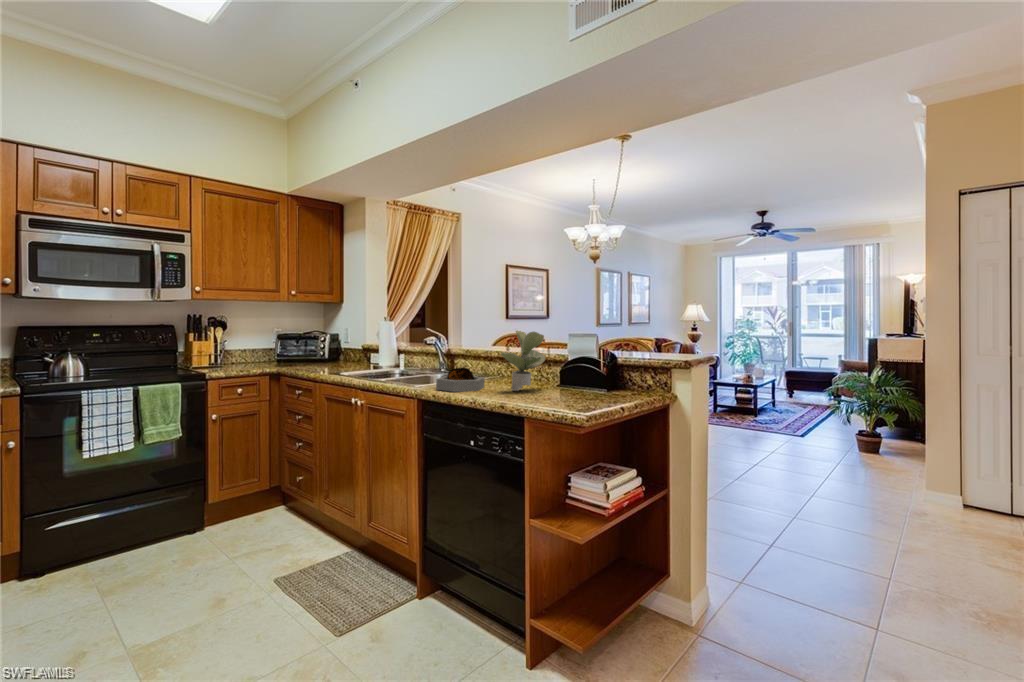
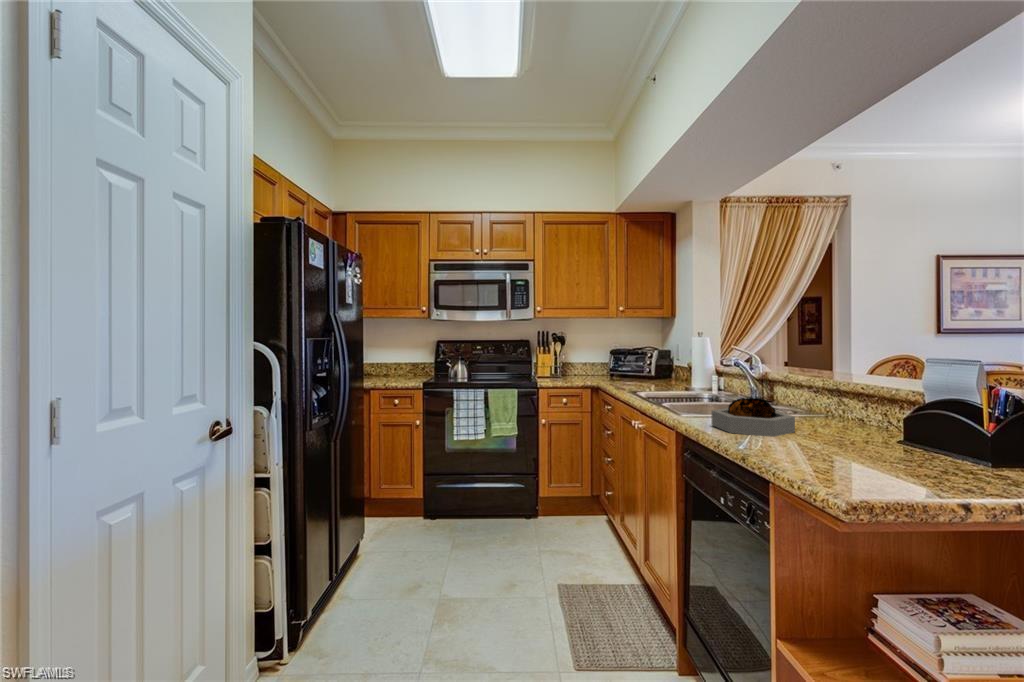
potted plant: present [501,331,545,391] -> none [806,339,916,448]

